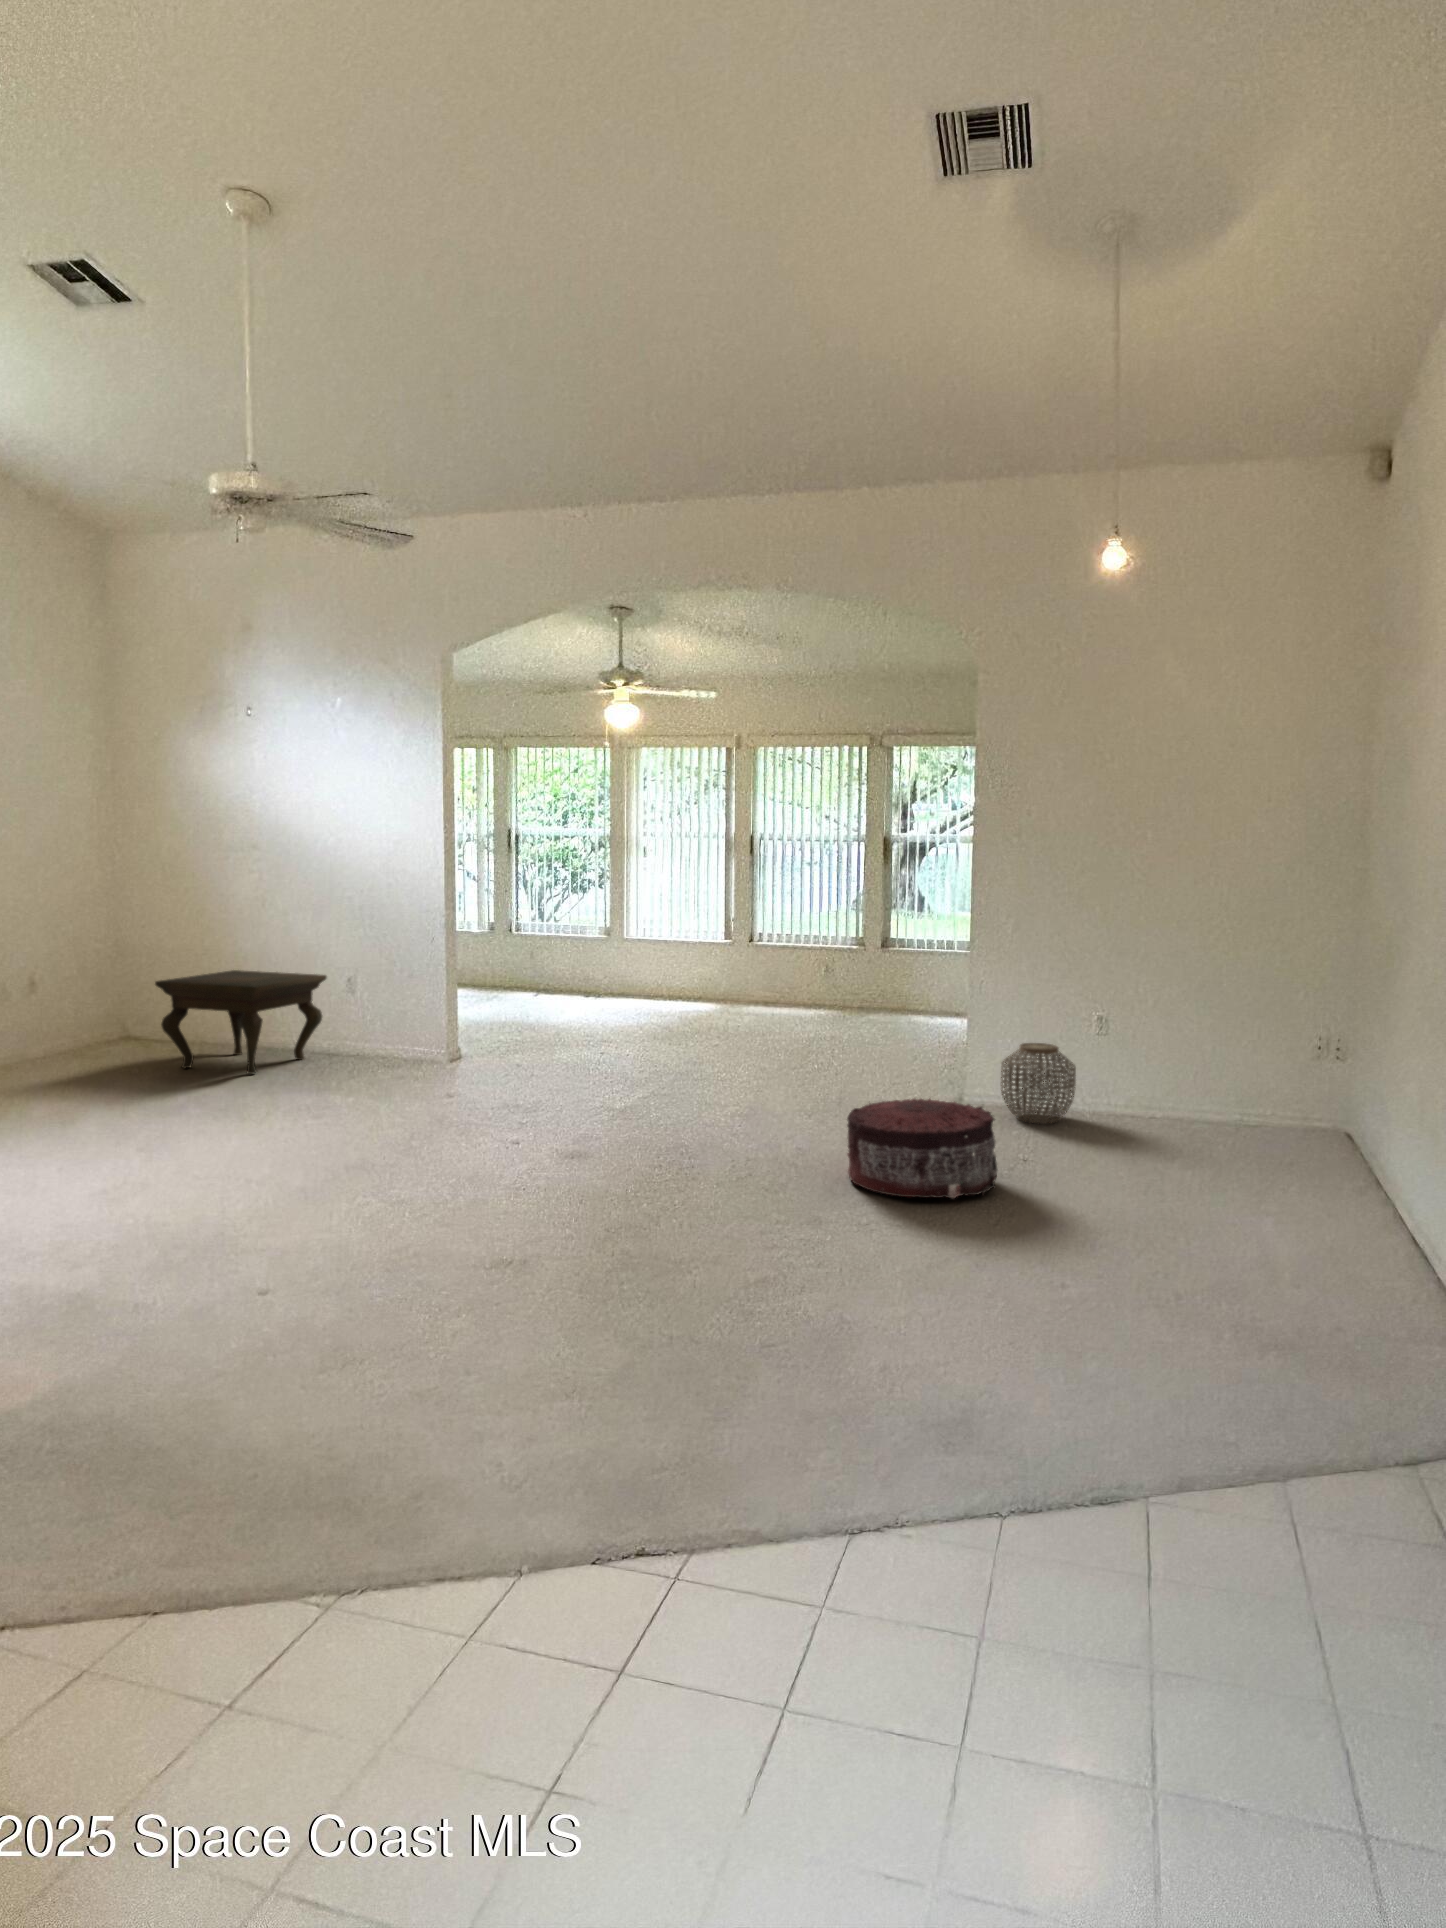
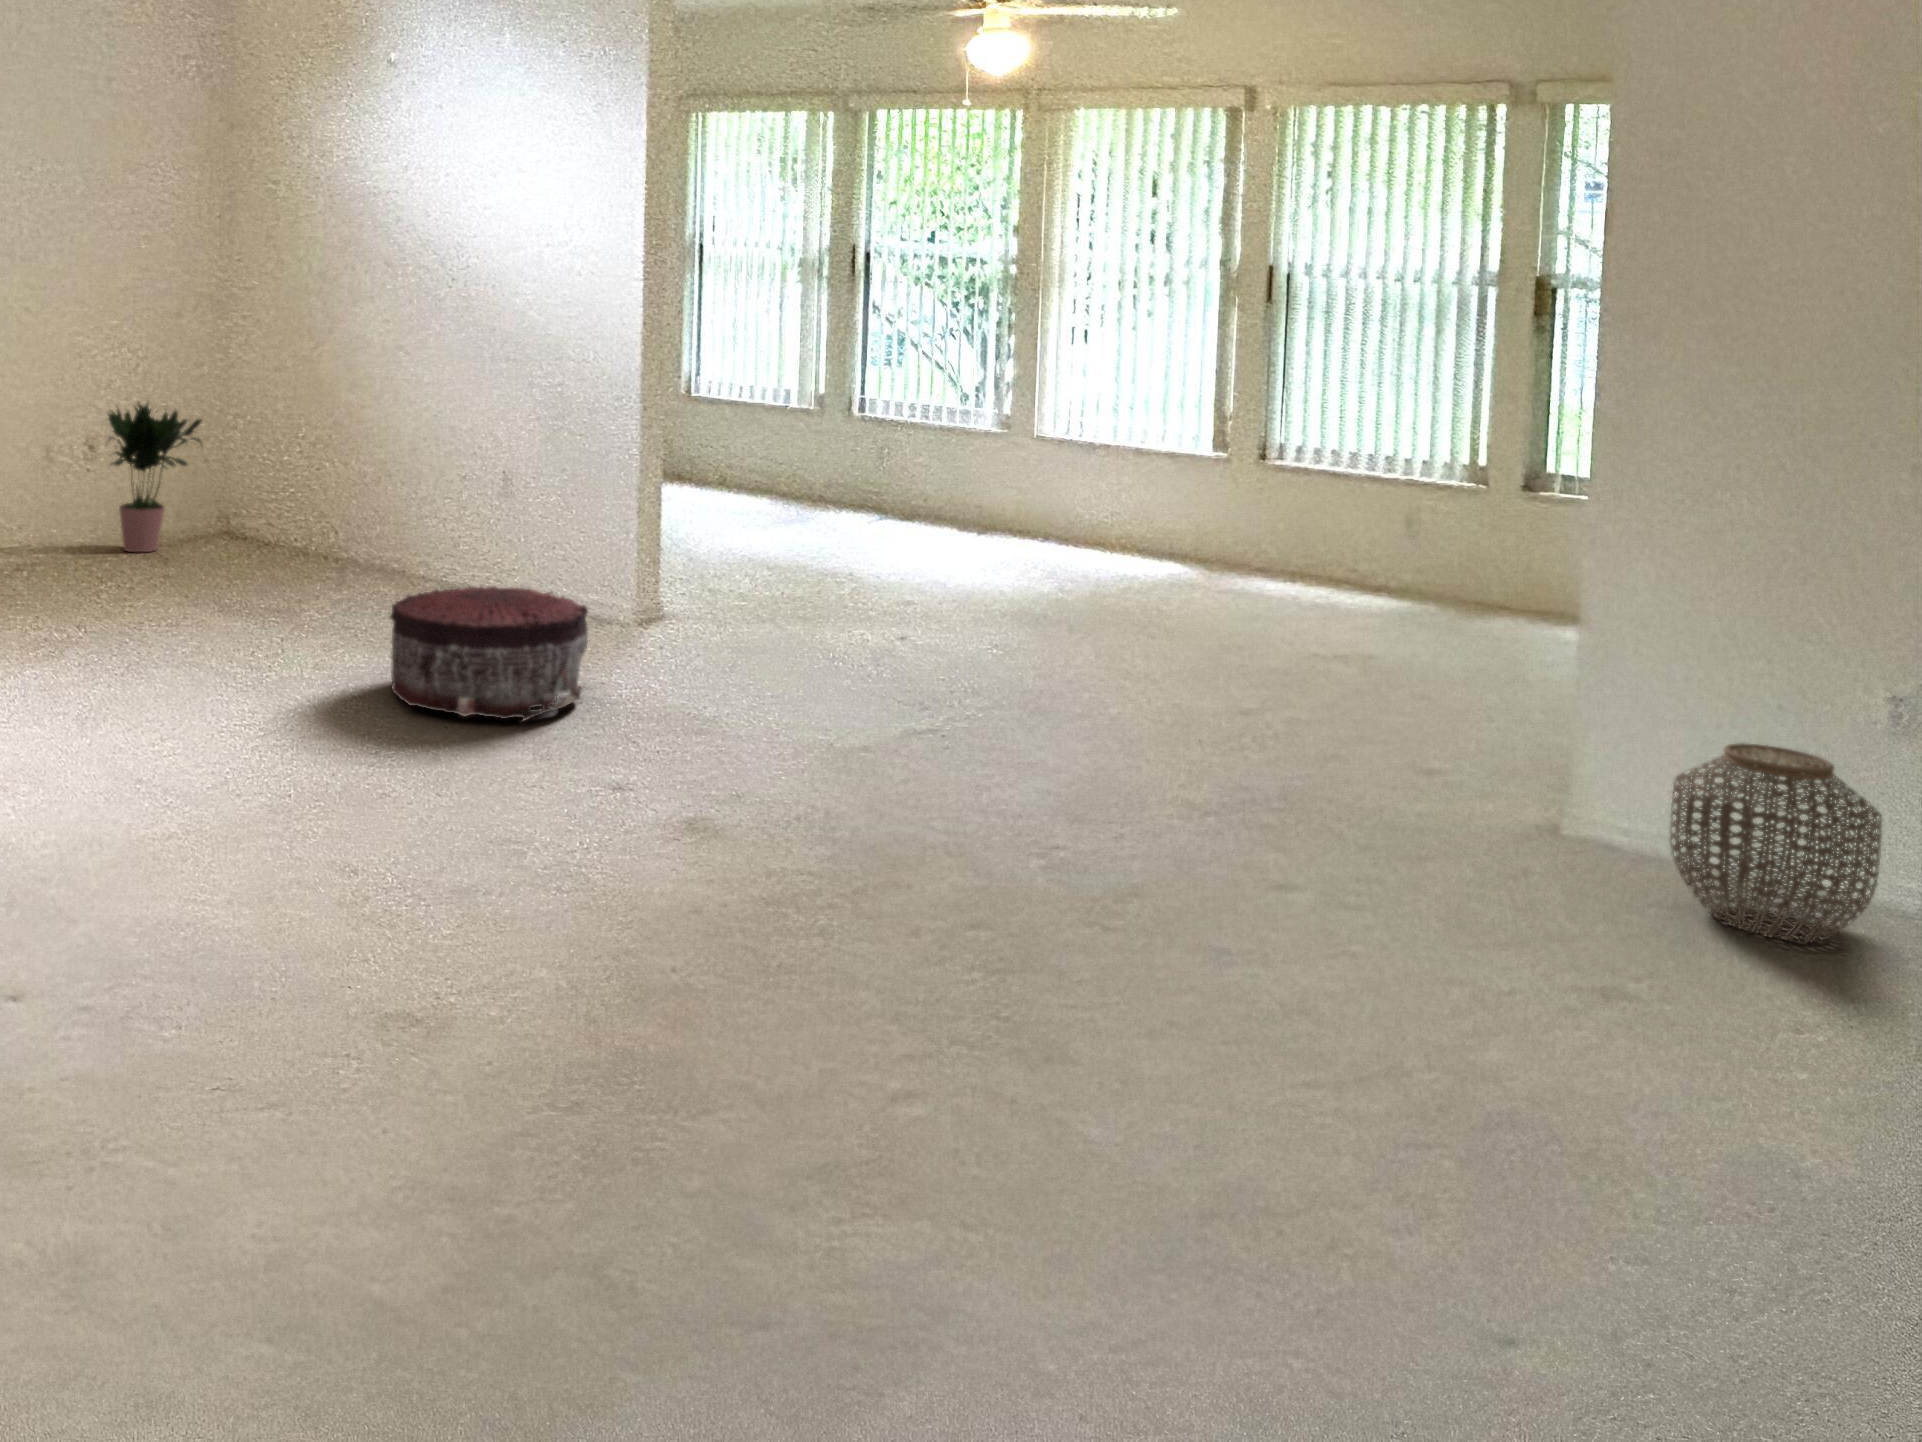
potted plant: none [29,955,121,1067] -> present [108,403,203,552]
side table: present [155,970,327,1074] -> none [232,437,470,594]
pouf: present [847,1099,997,1198] -> present [390,586,588,721]

